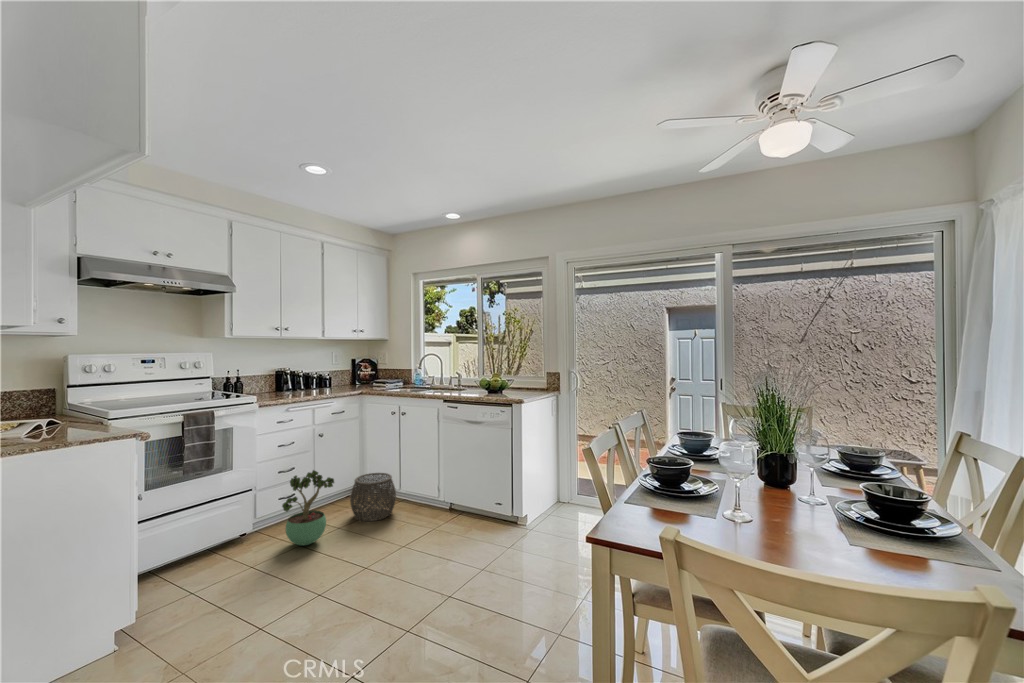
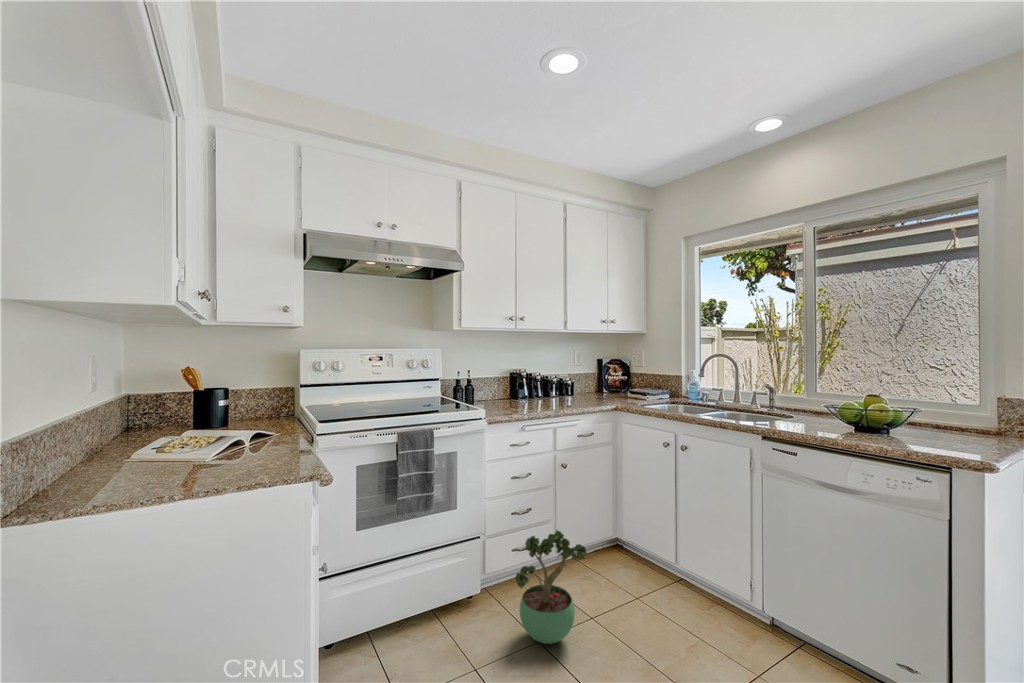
woven basket: present [350,473,396,521] -> none [605,533,676,618]

